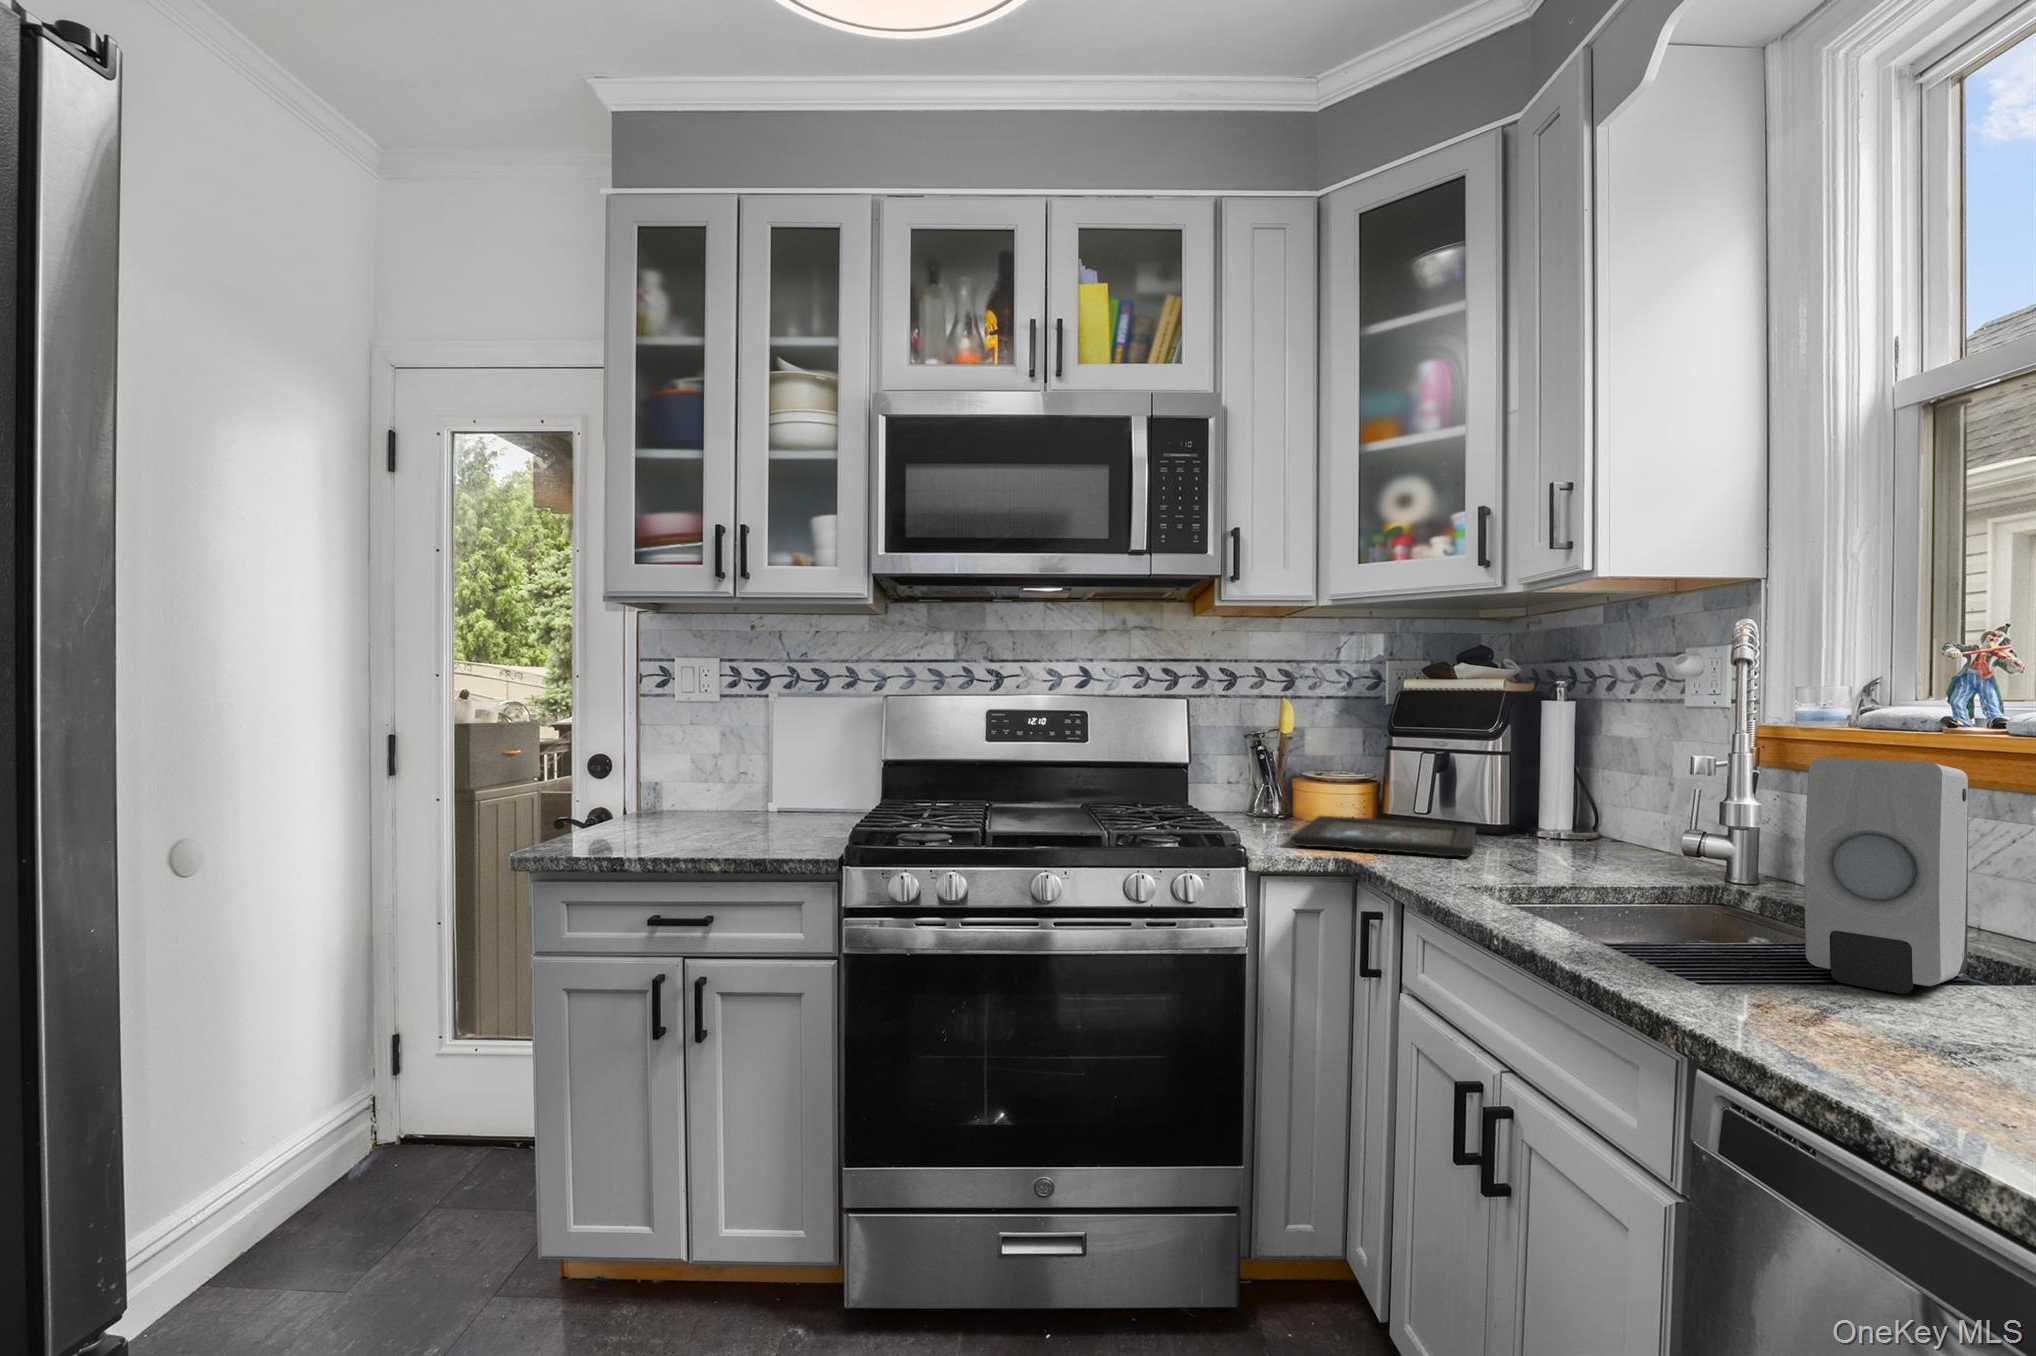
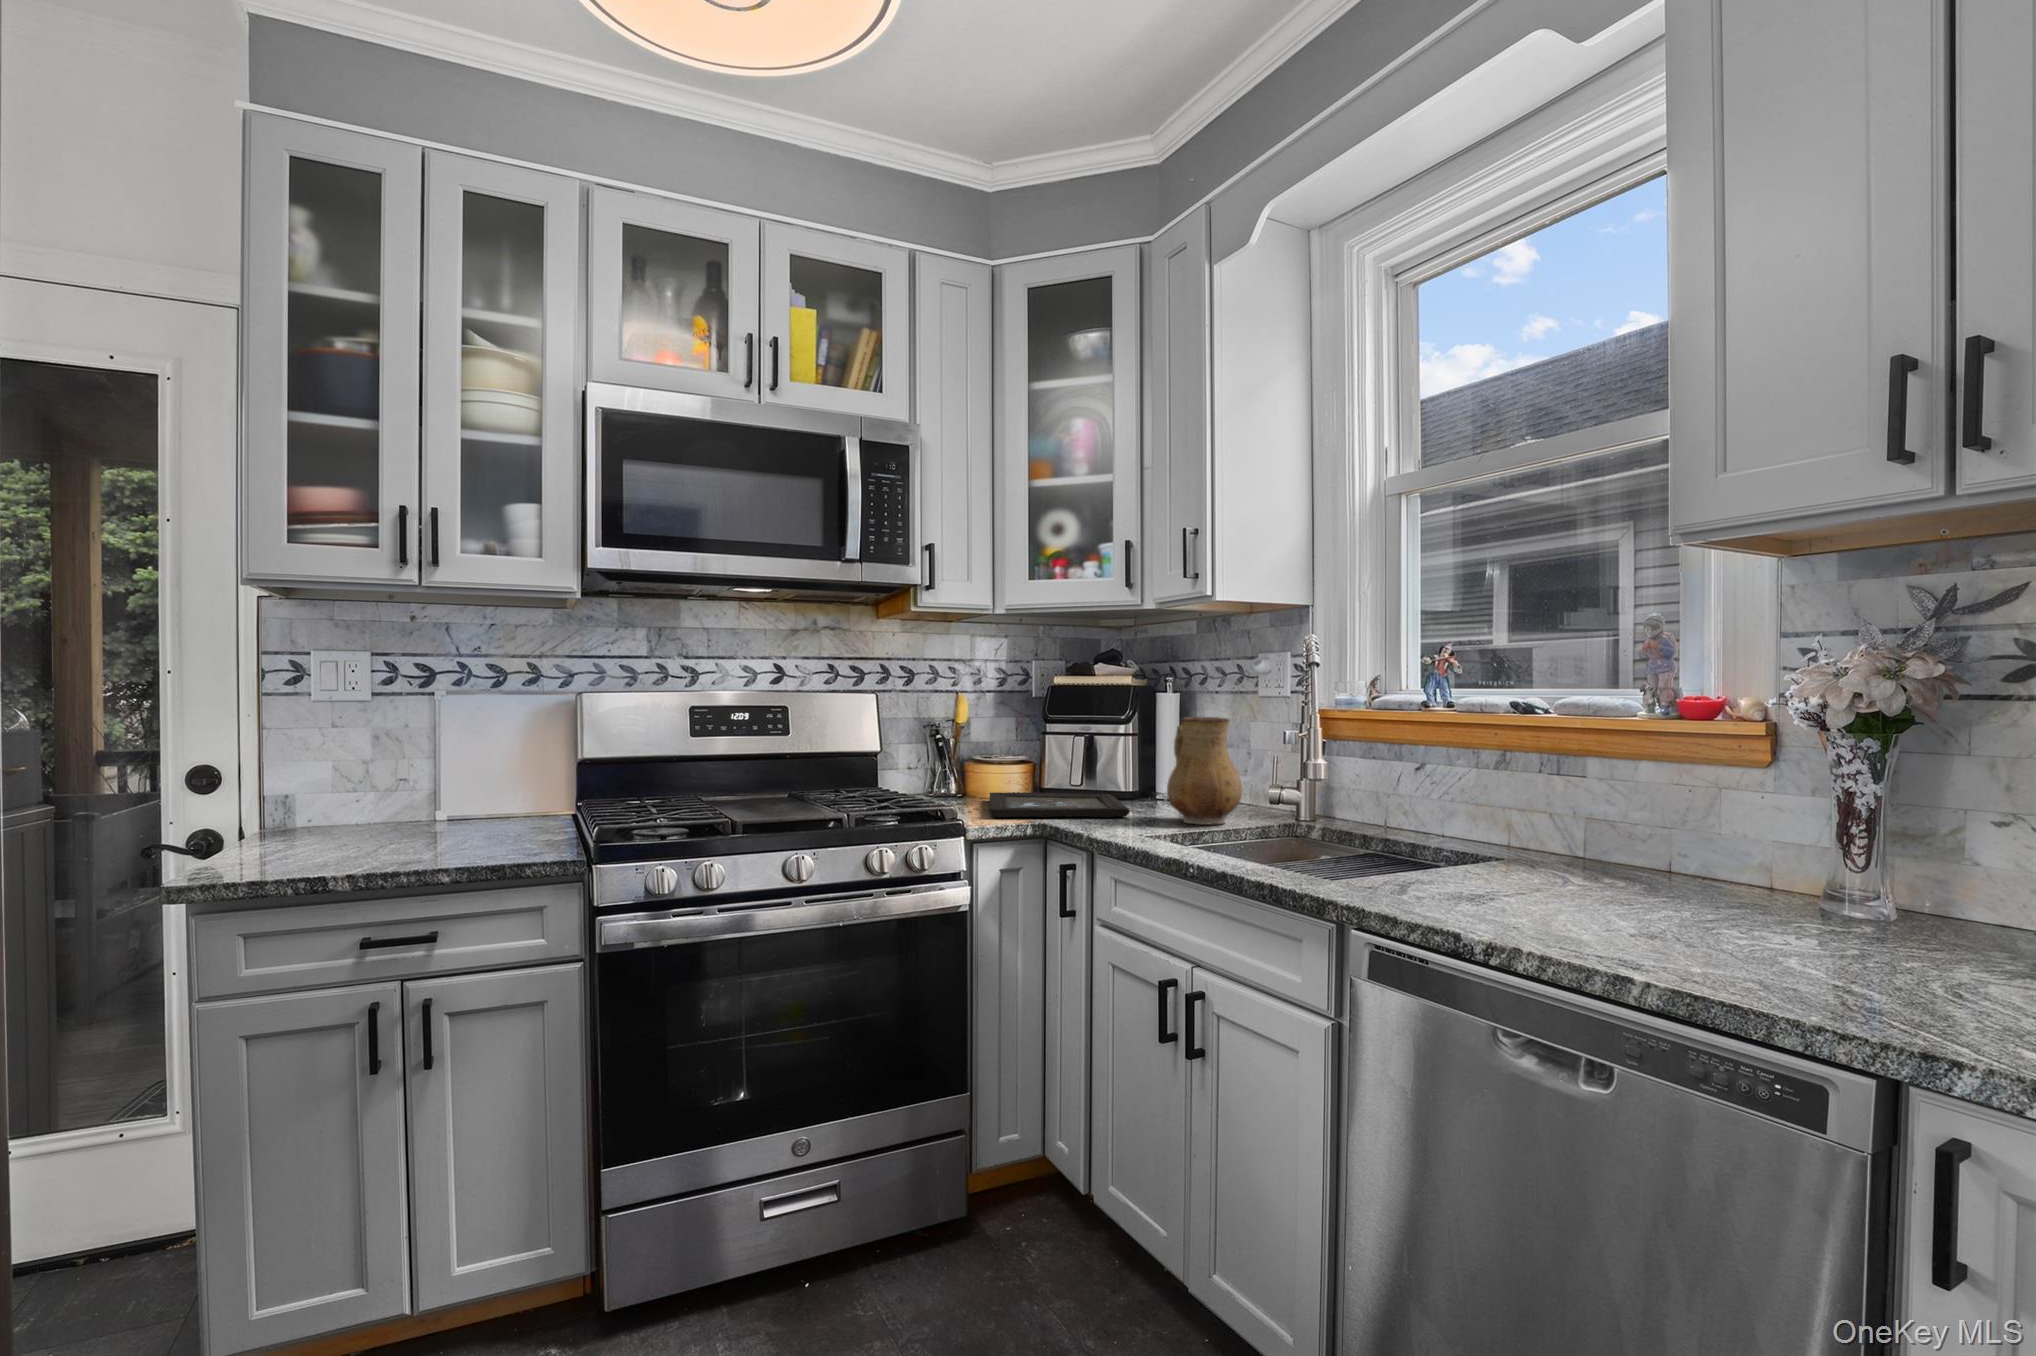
ceramic pitcher: none [1522,732,1635,878] -> present [1167,717,1242,825]
soap dispenser: present [1804,758,1968,994] -> none [1381,729,1454,873]

